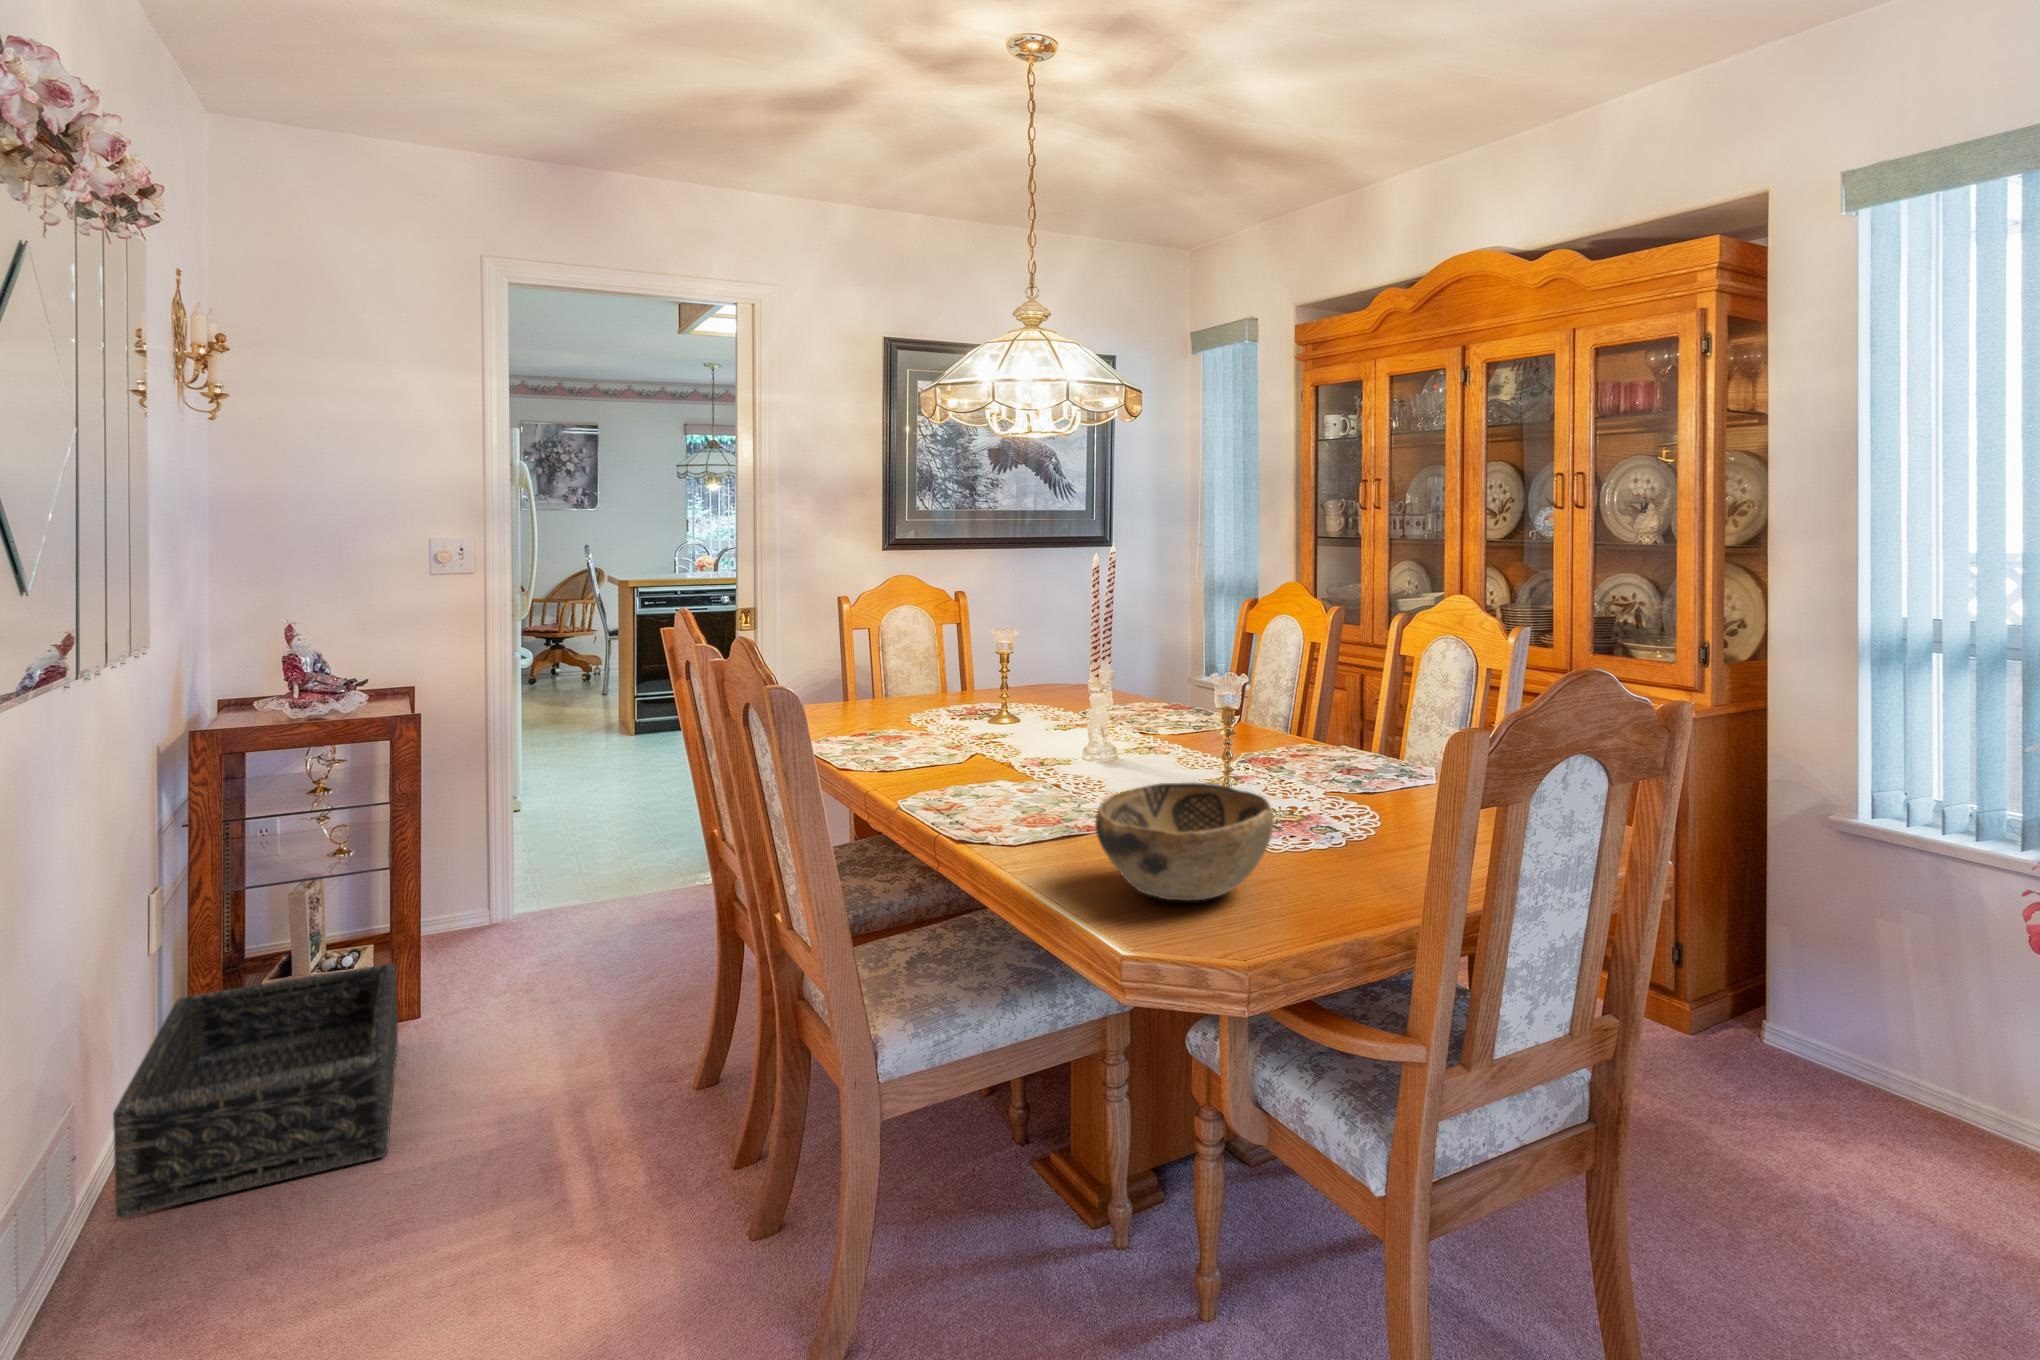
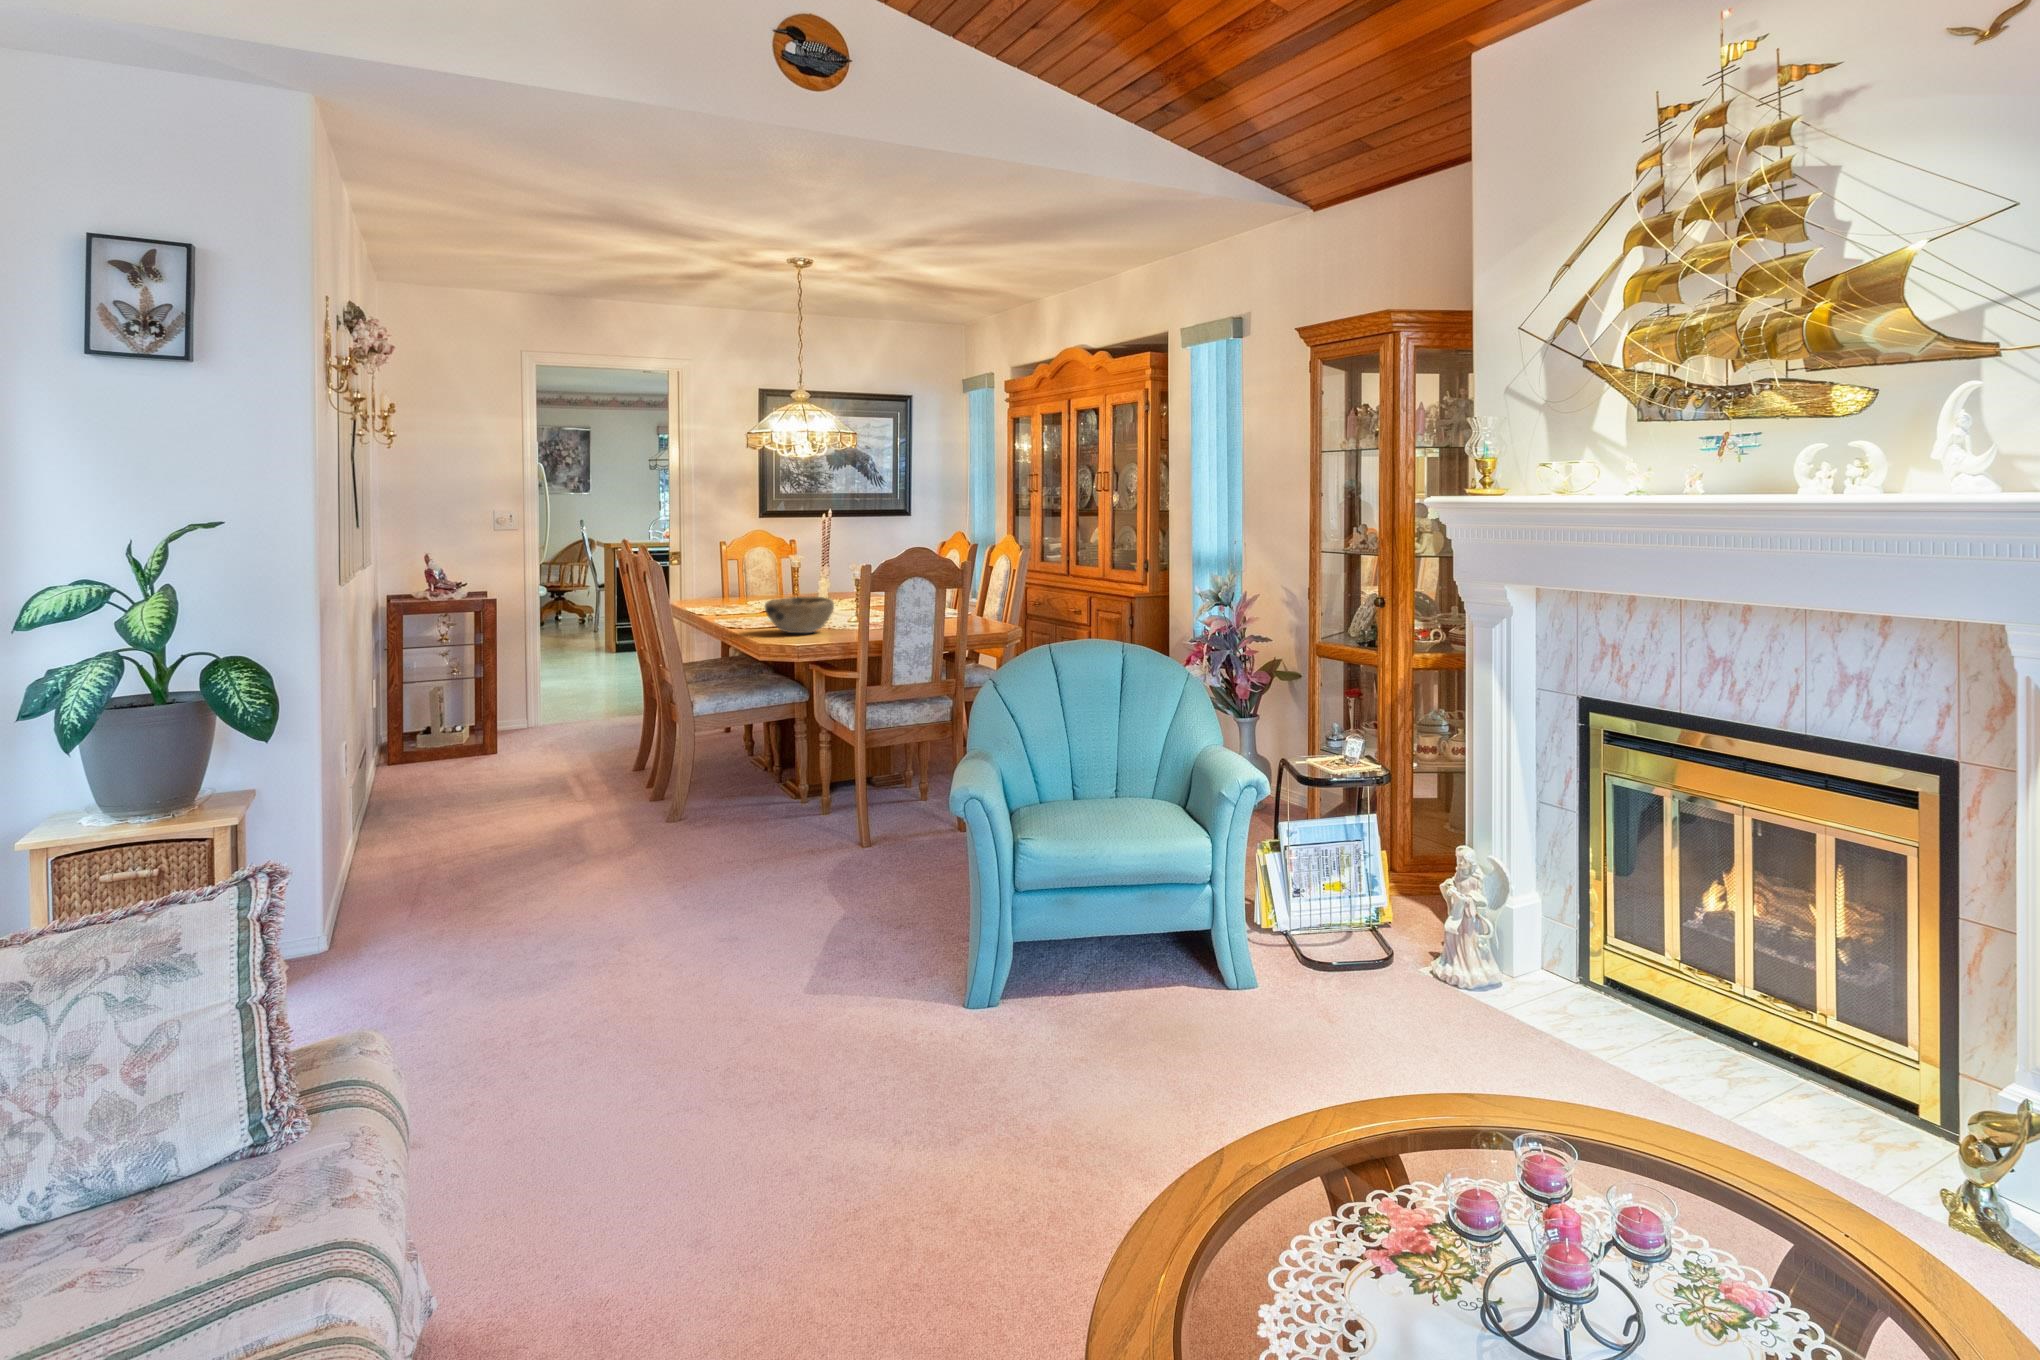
basket: present [113,963,398,1218] -> none [382,717,493,792]

